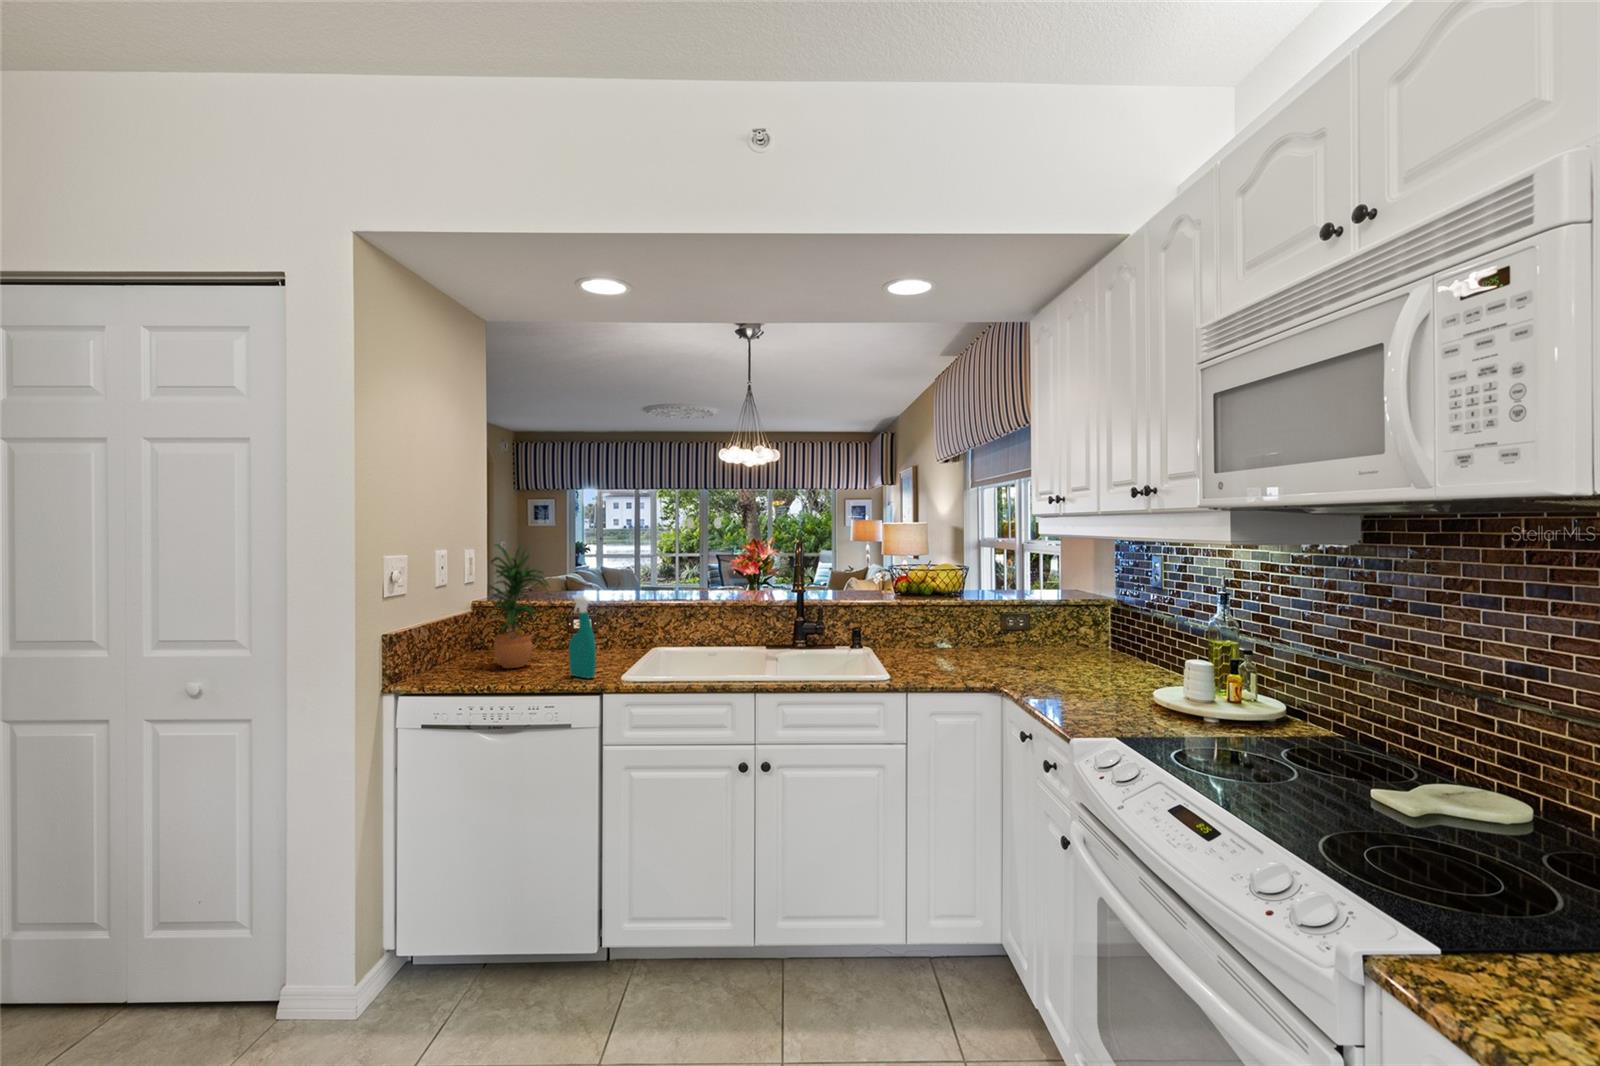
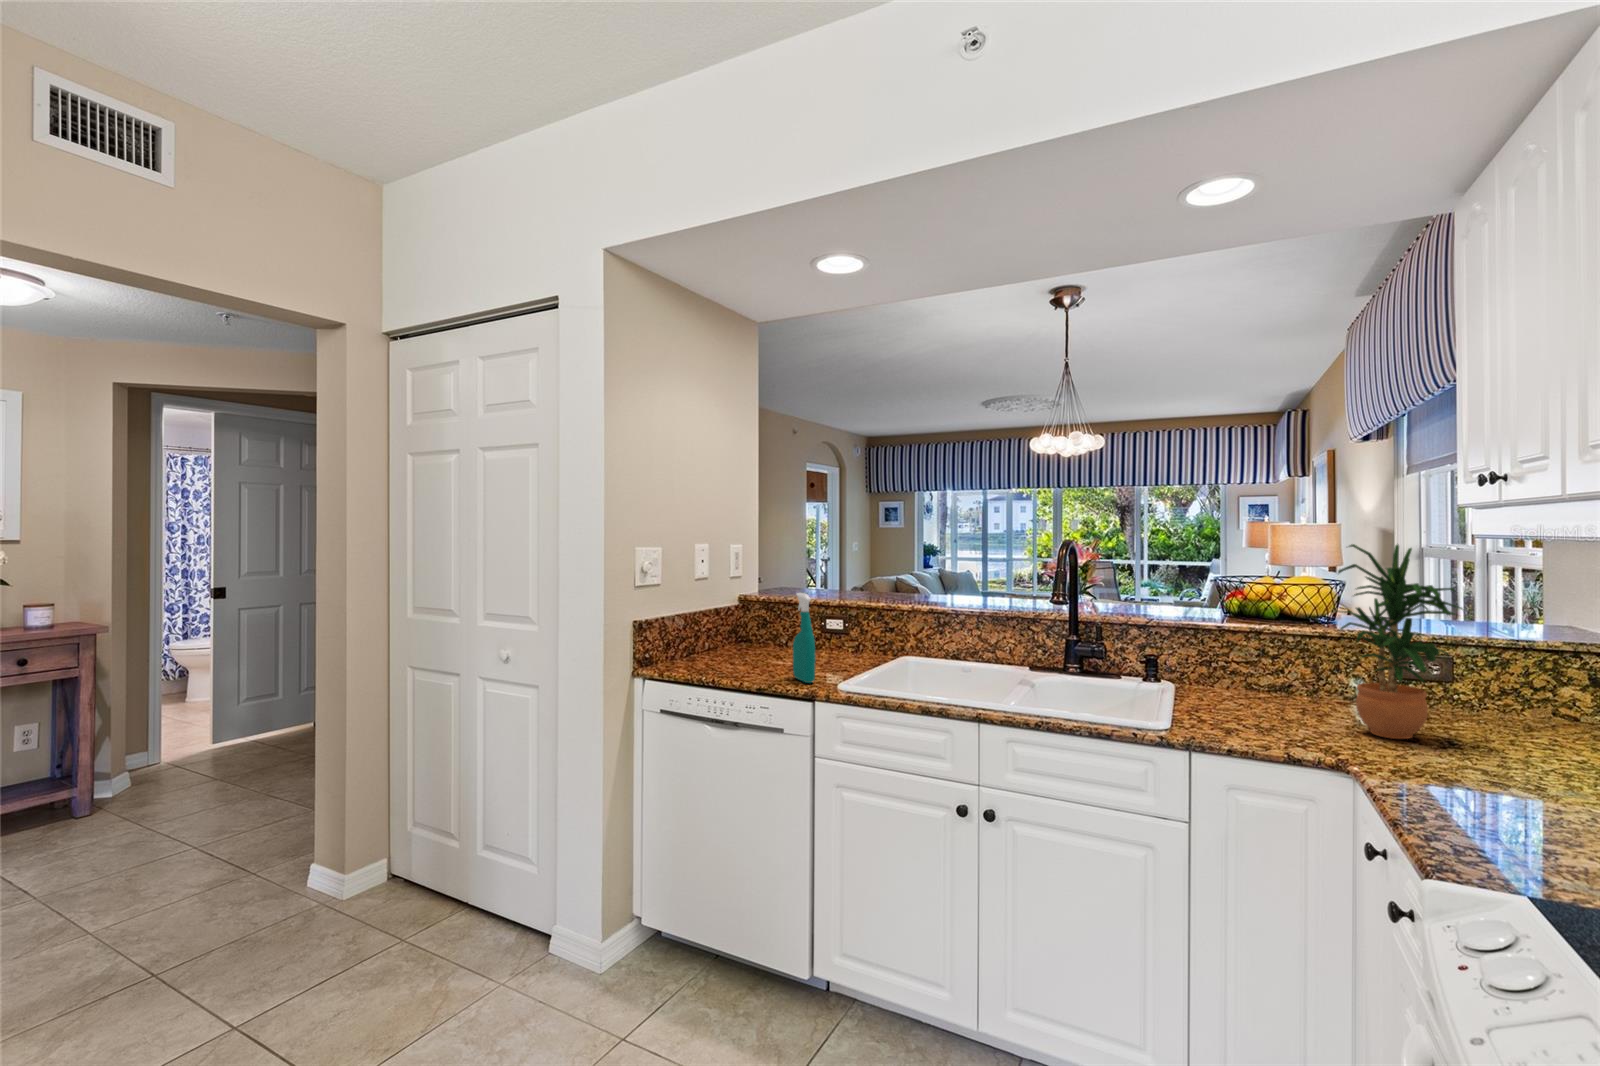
potted plant: present [489,543,548,668] -> present [1338,544,1462,739]

